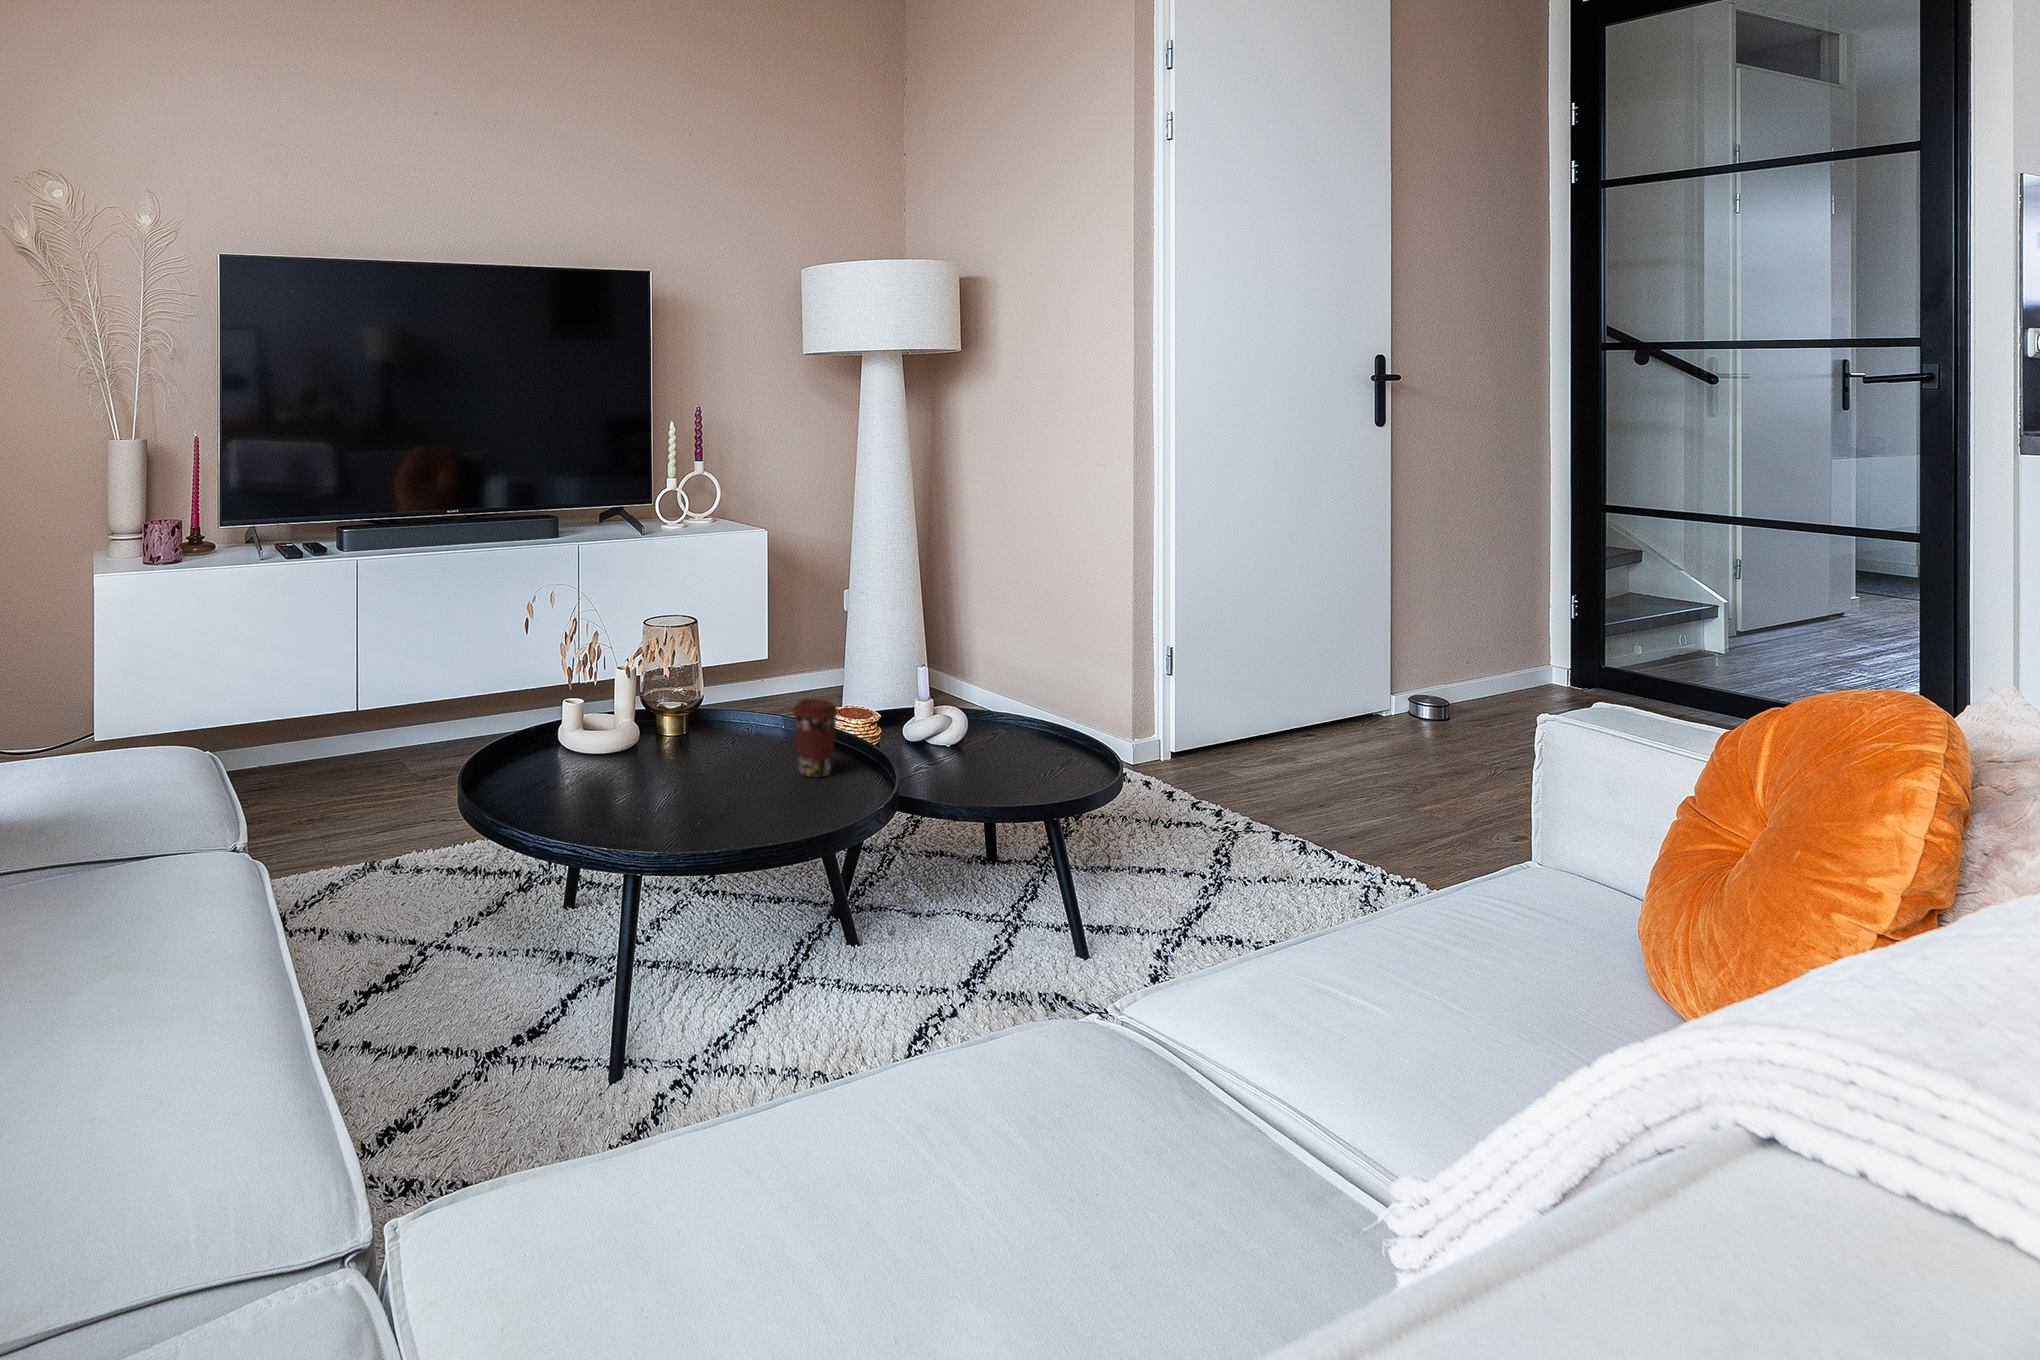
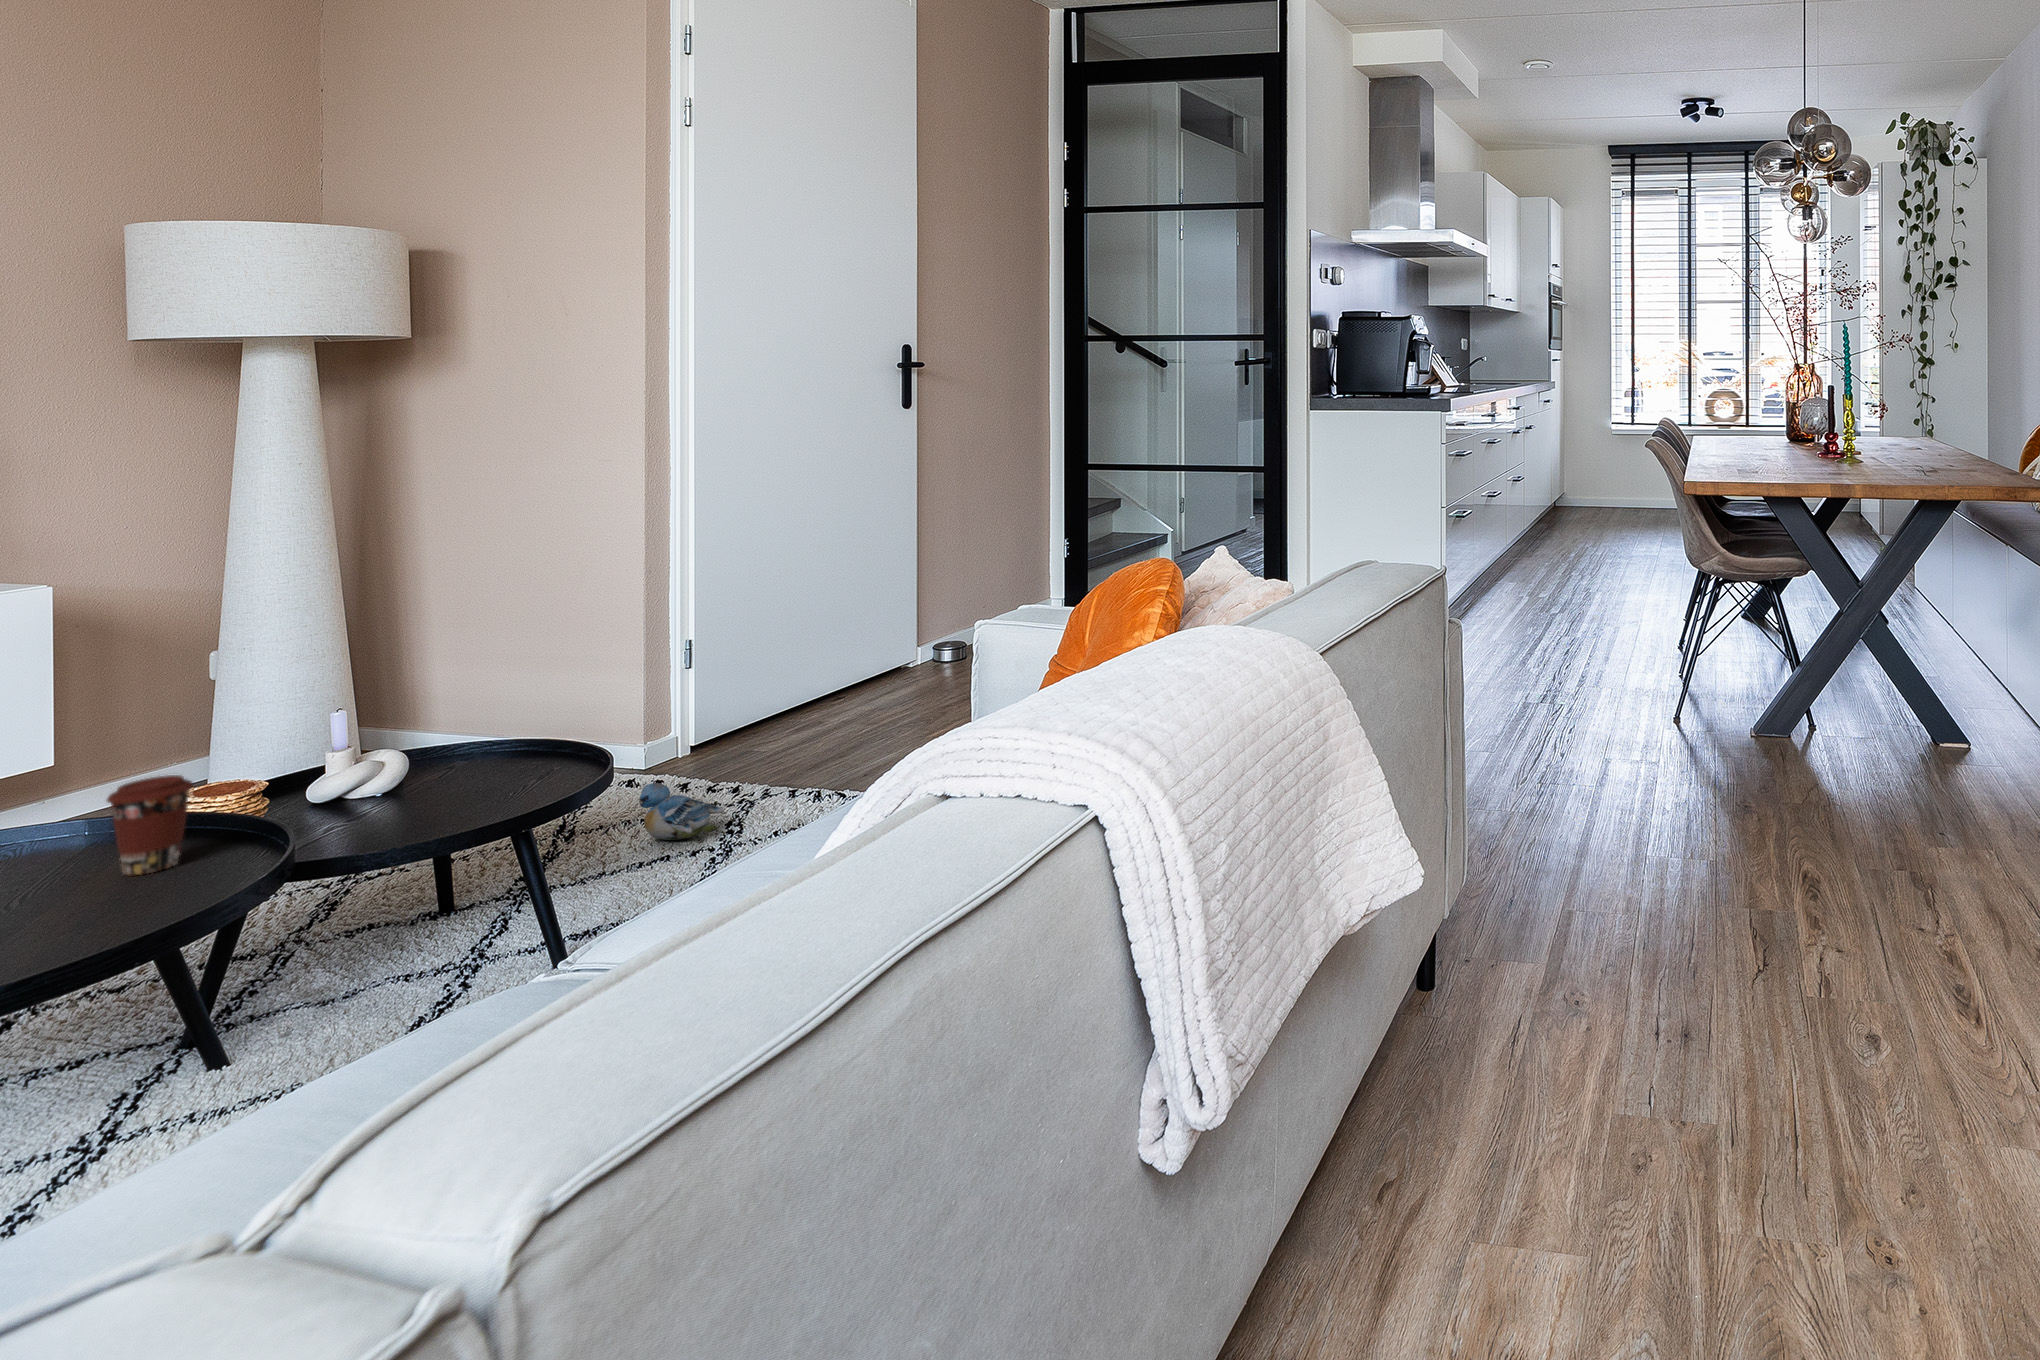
plush toy: none [1137,789,1214,857] -> present [639,783,724,840]

